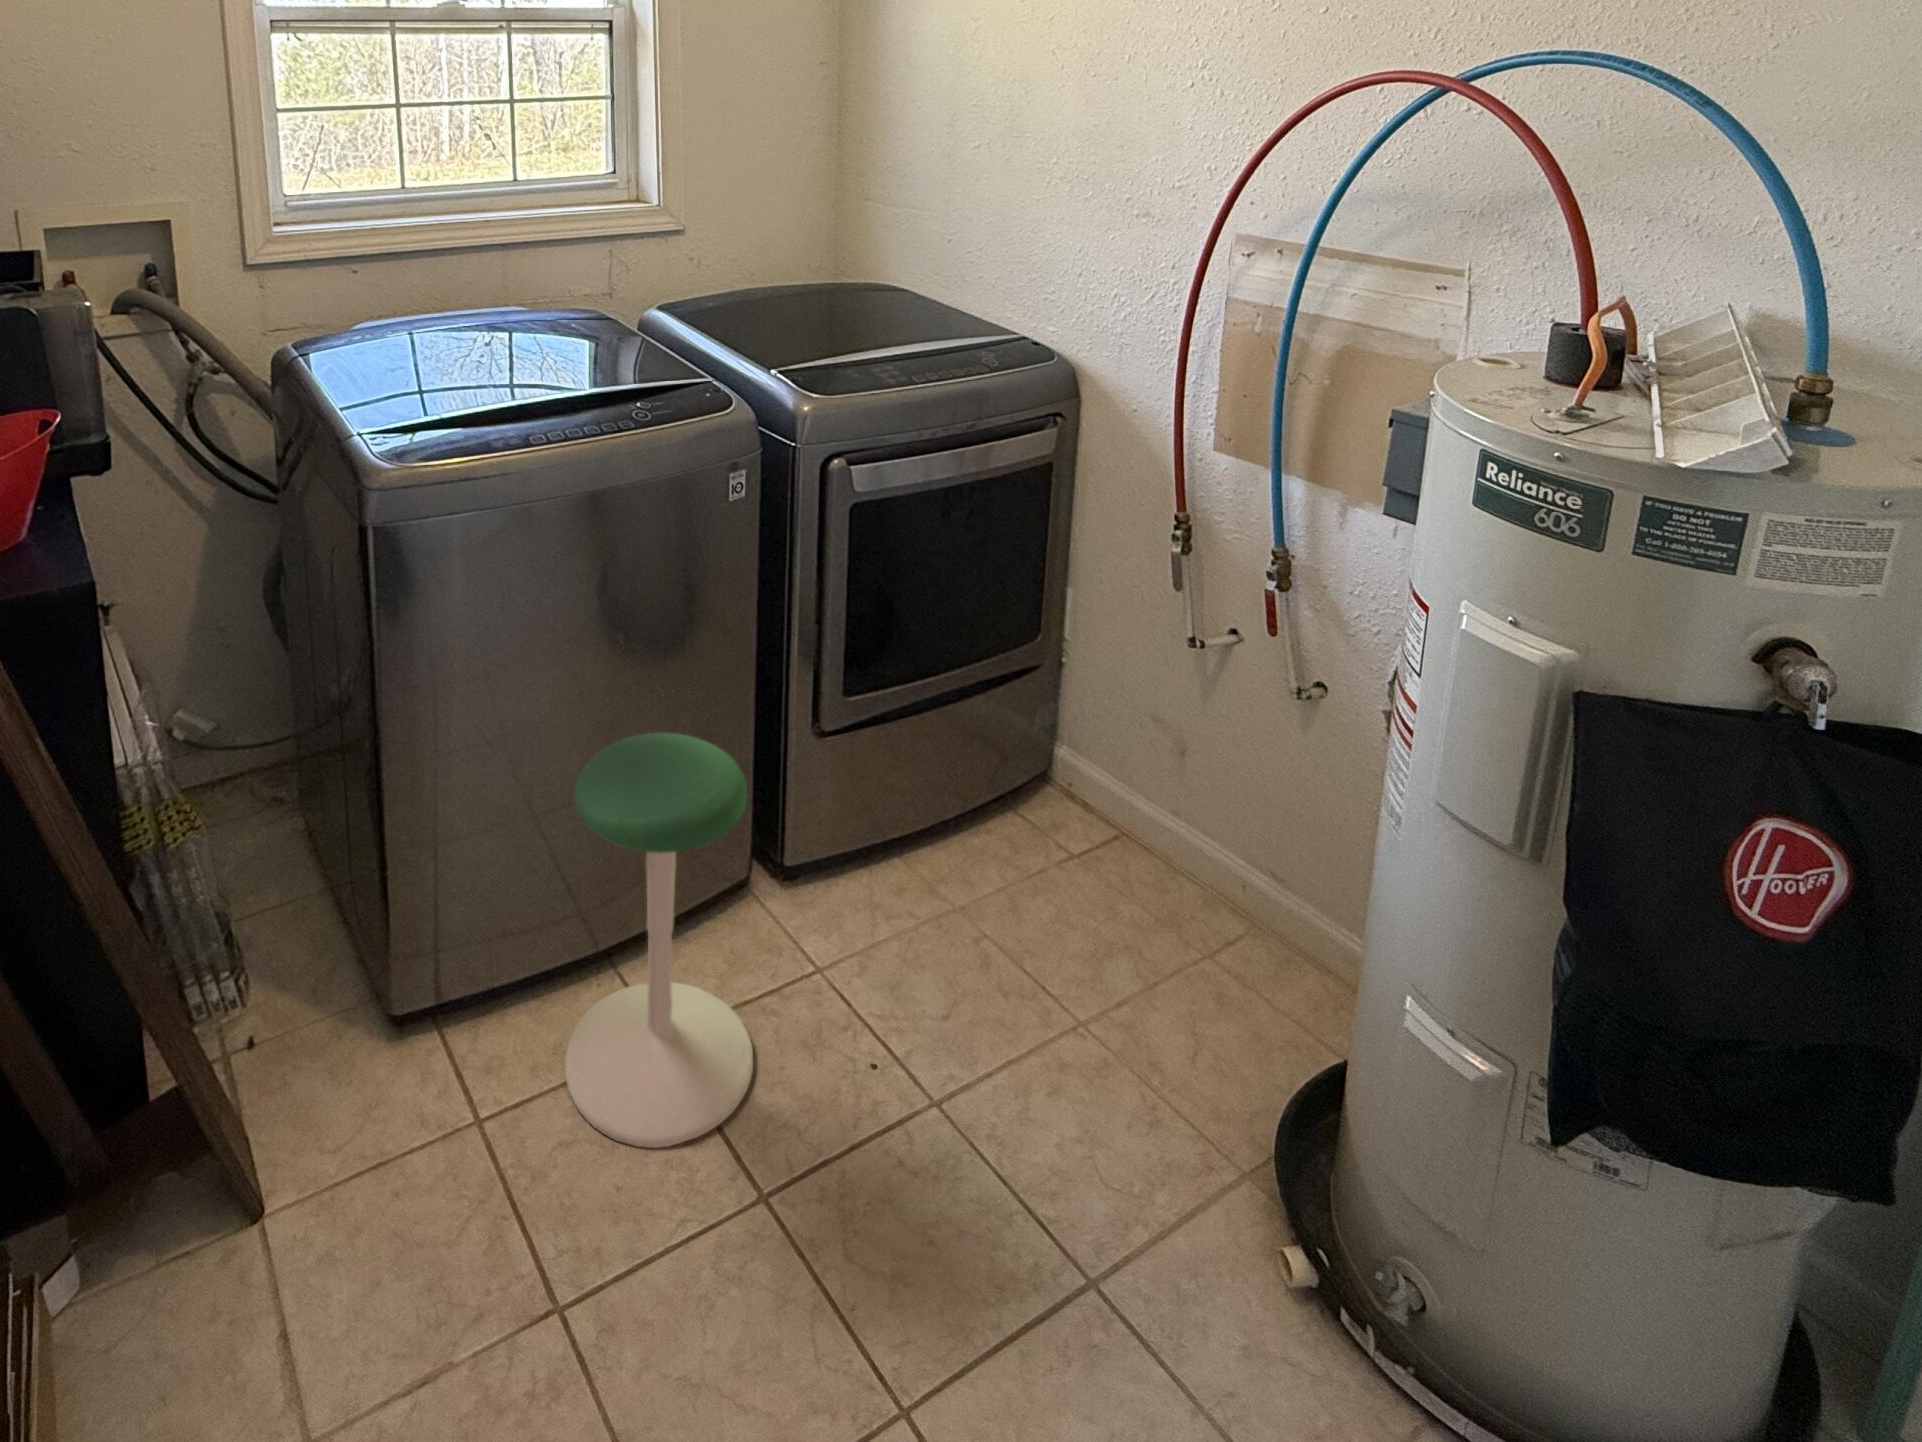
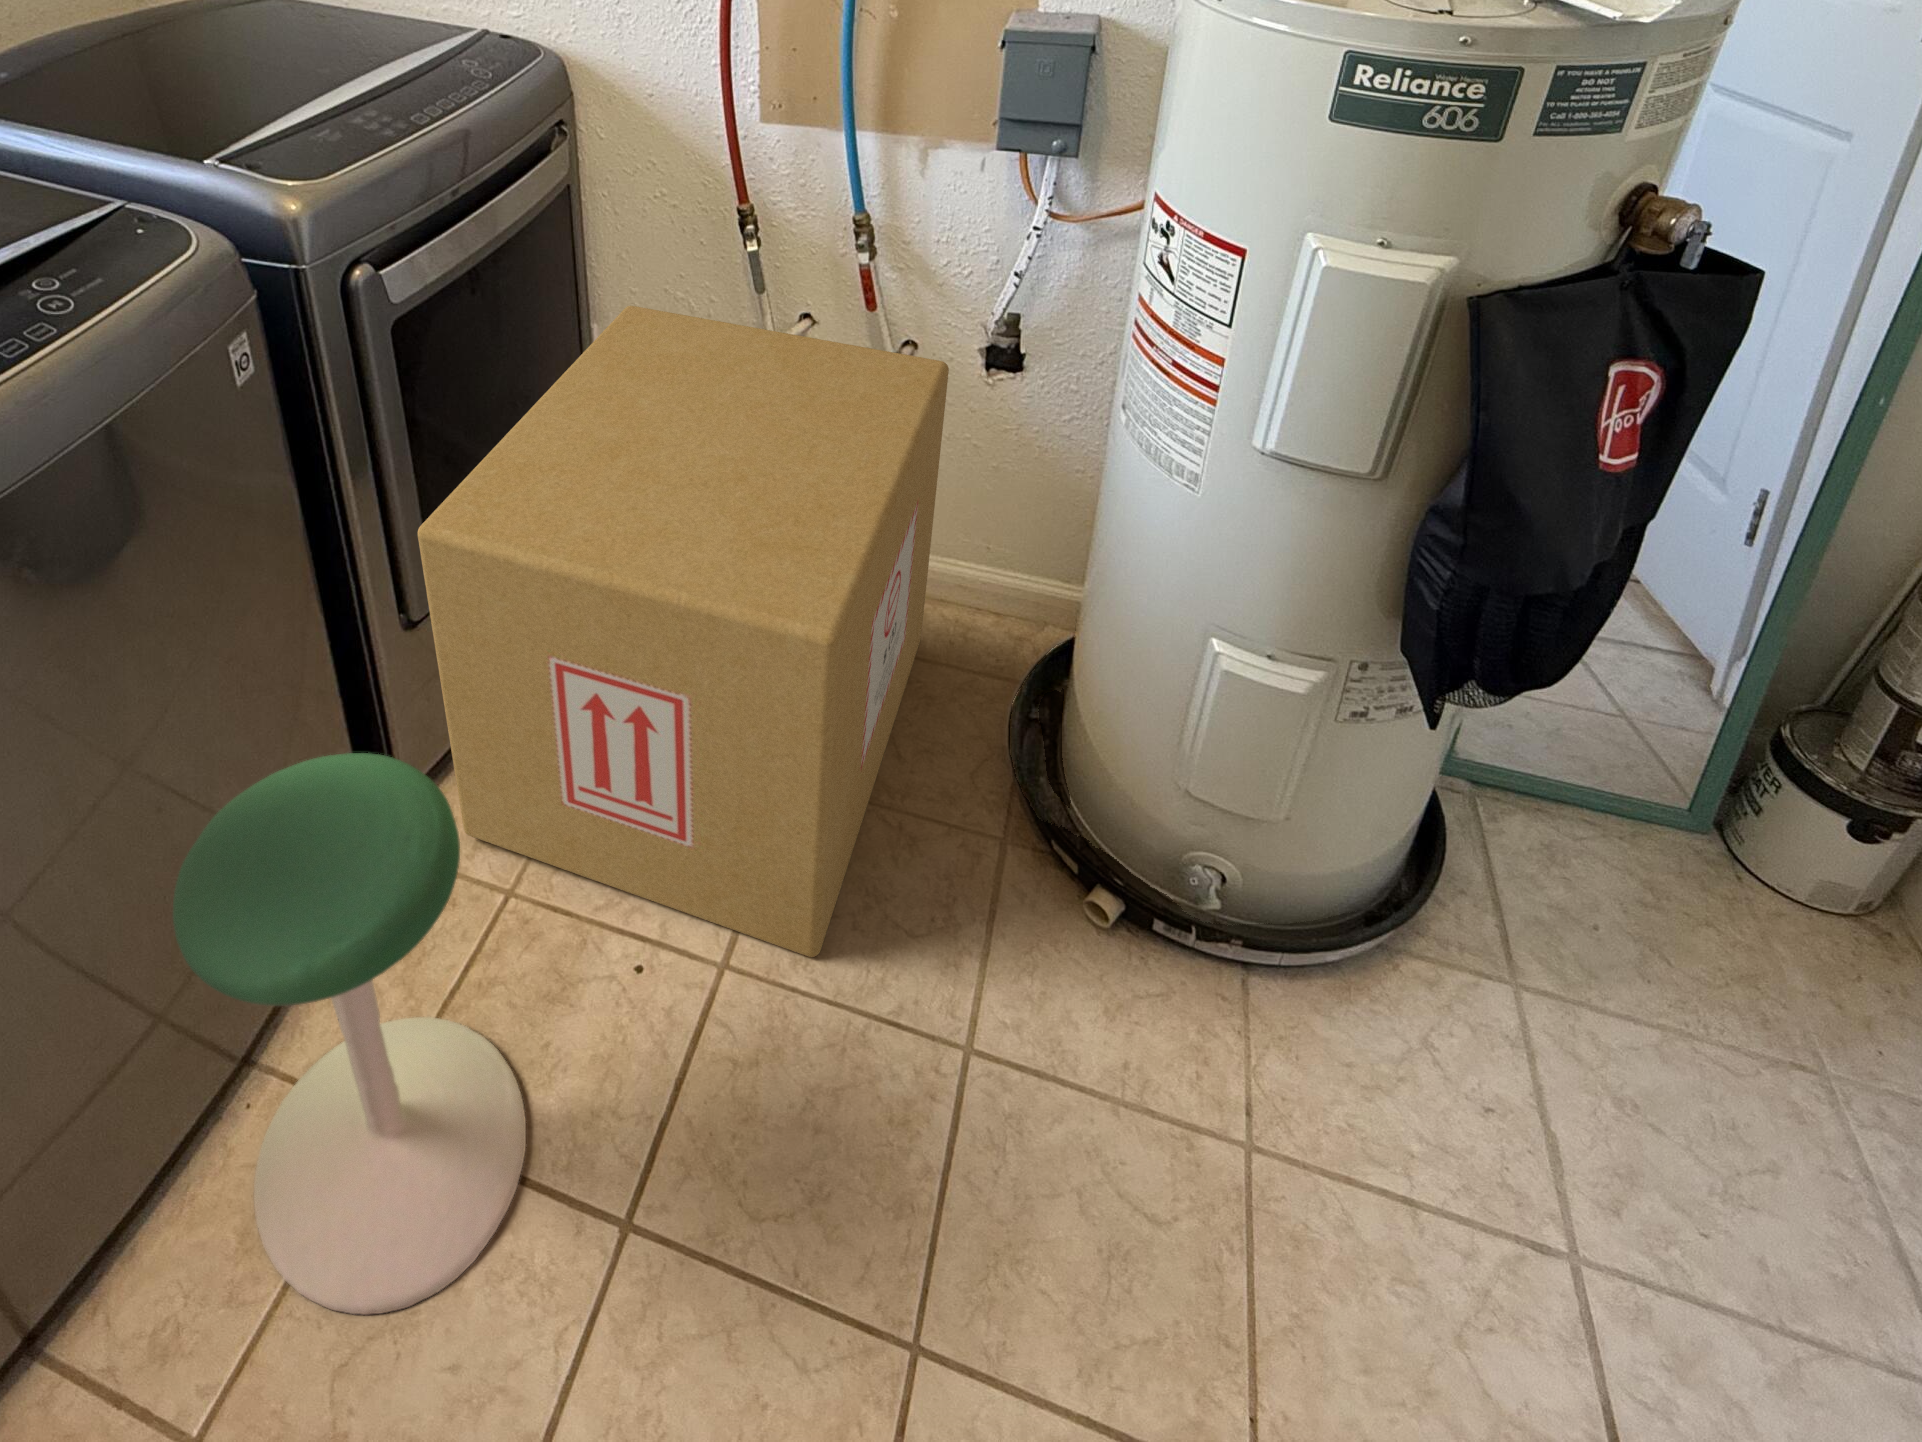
cardboard box: none [813,574,1325,1141] -> present [418,306,949,957]

